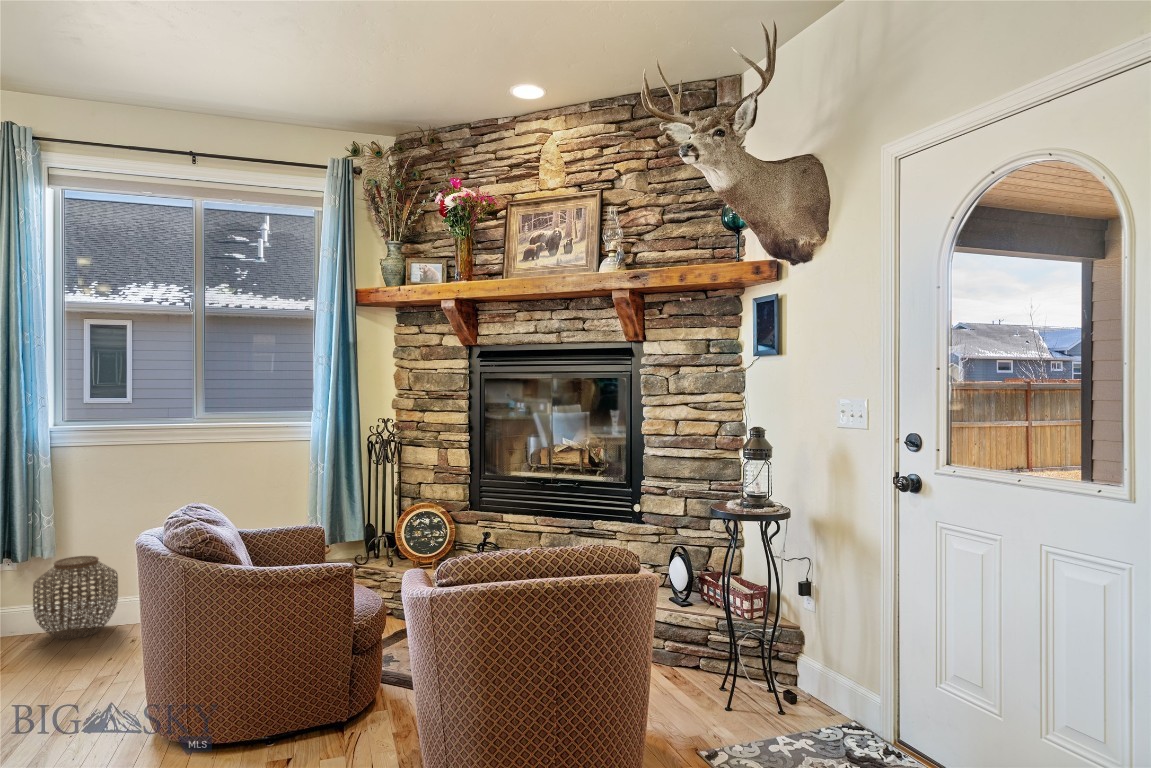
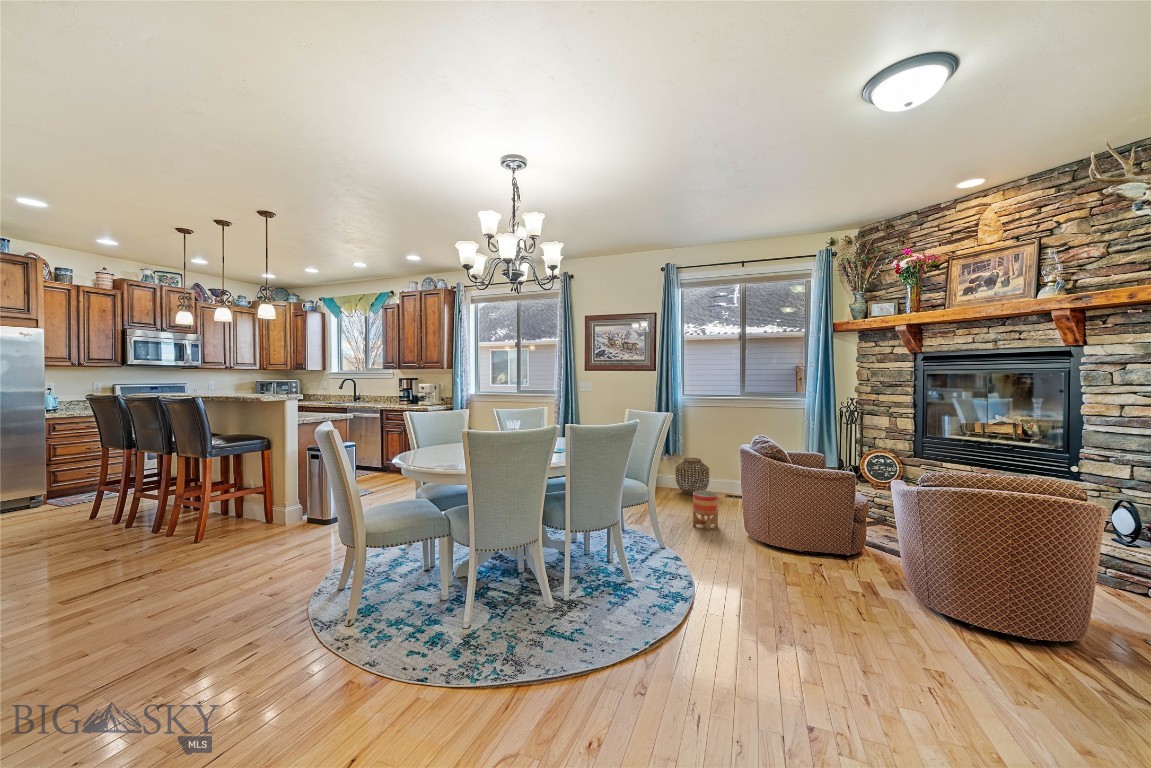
planter: none [28,635,96,729] -> present [693,490,718,531]

